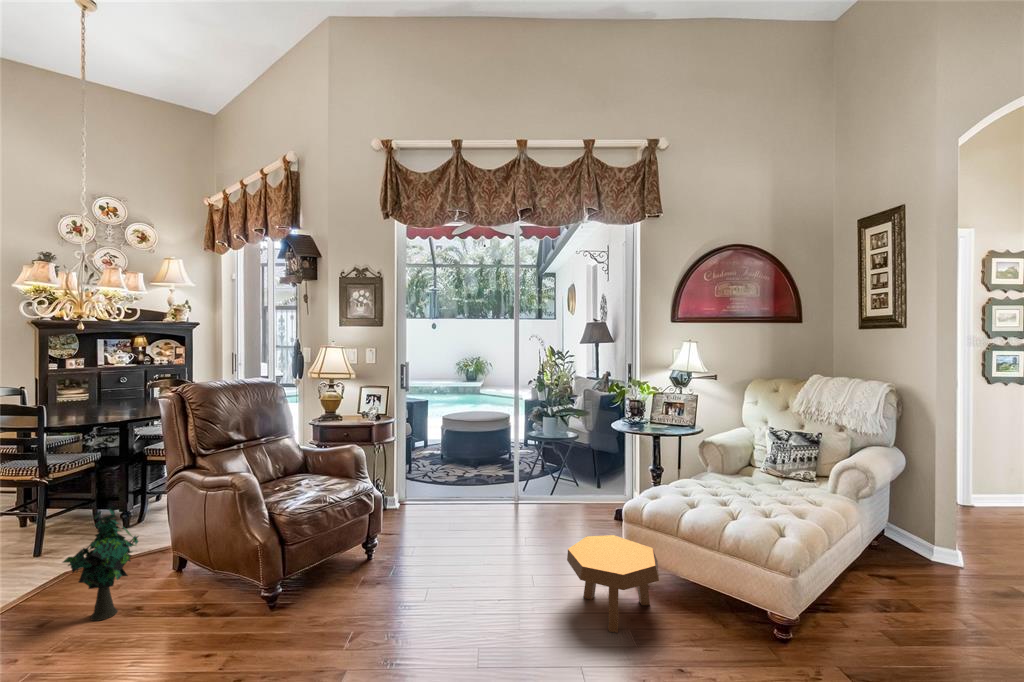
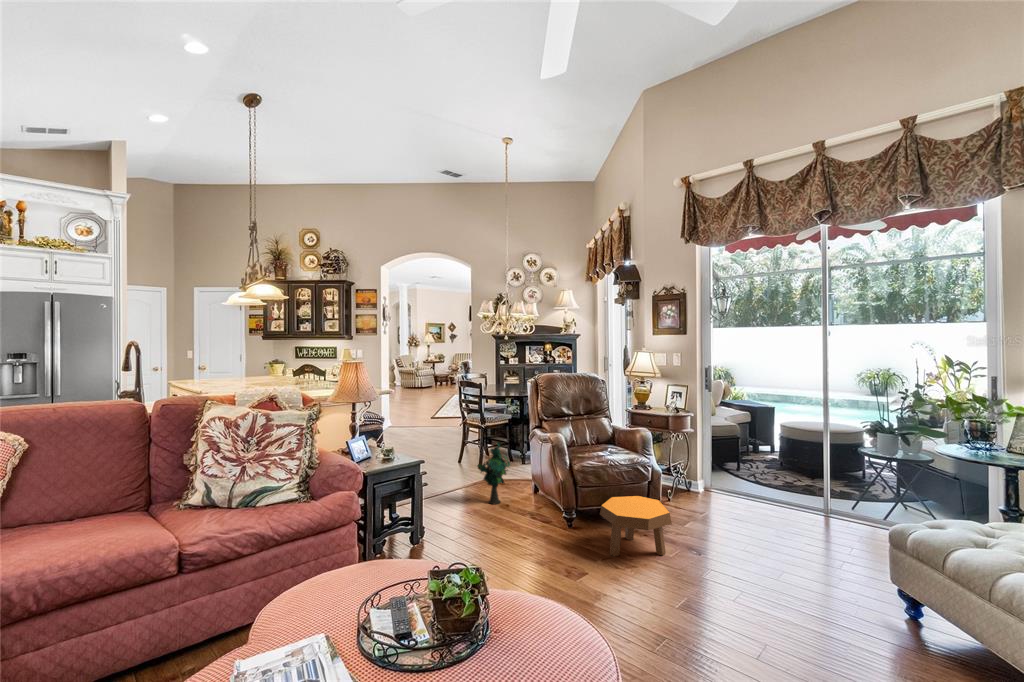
footstool: present [567,535,659,633] -> present [600,496,672,557]

